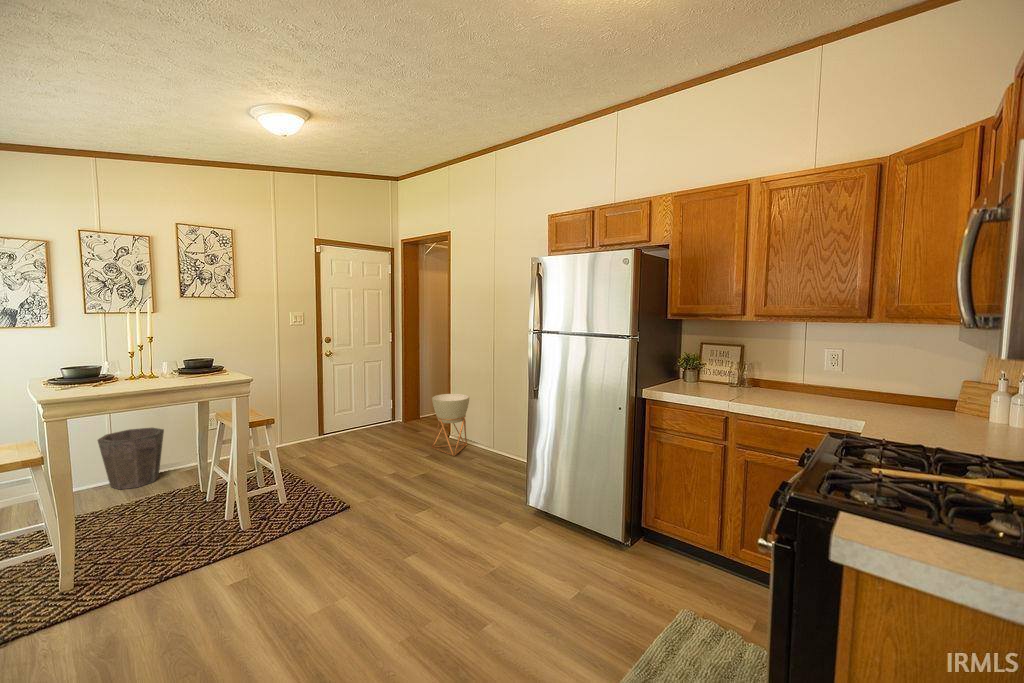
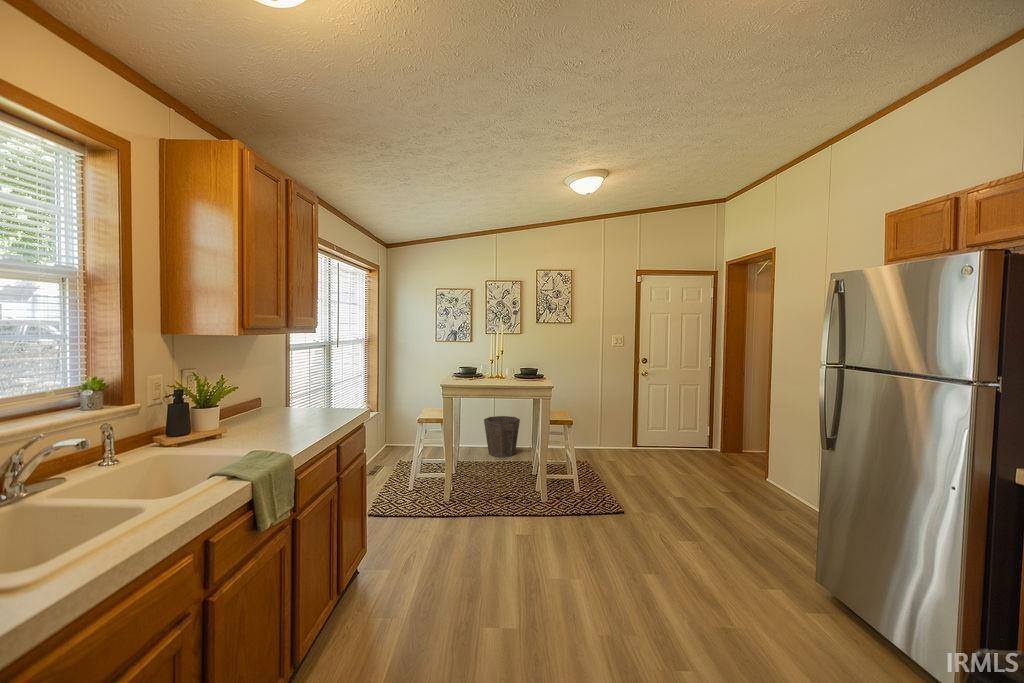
planter: present [432,394,469,456] -> none [735,426,781,495]

